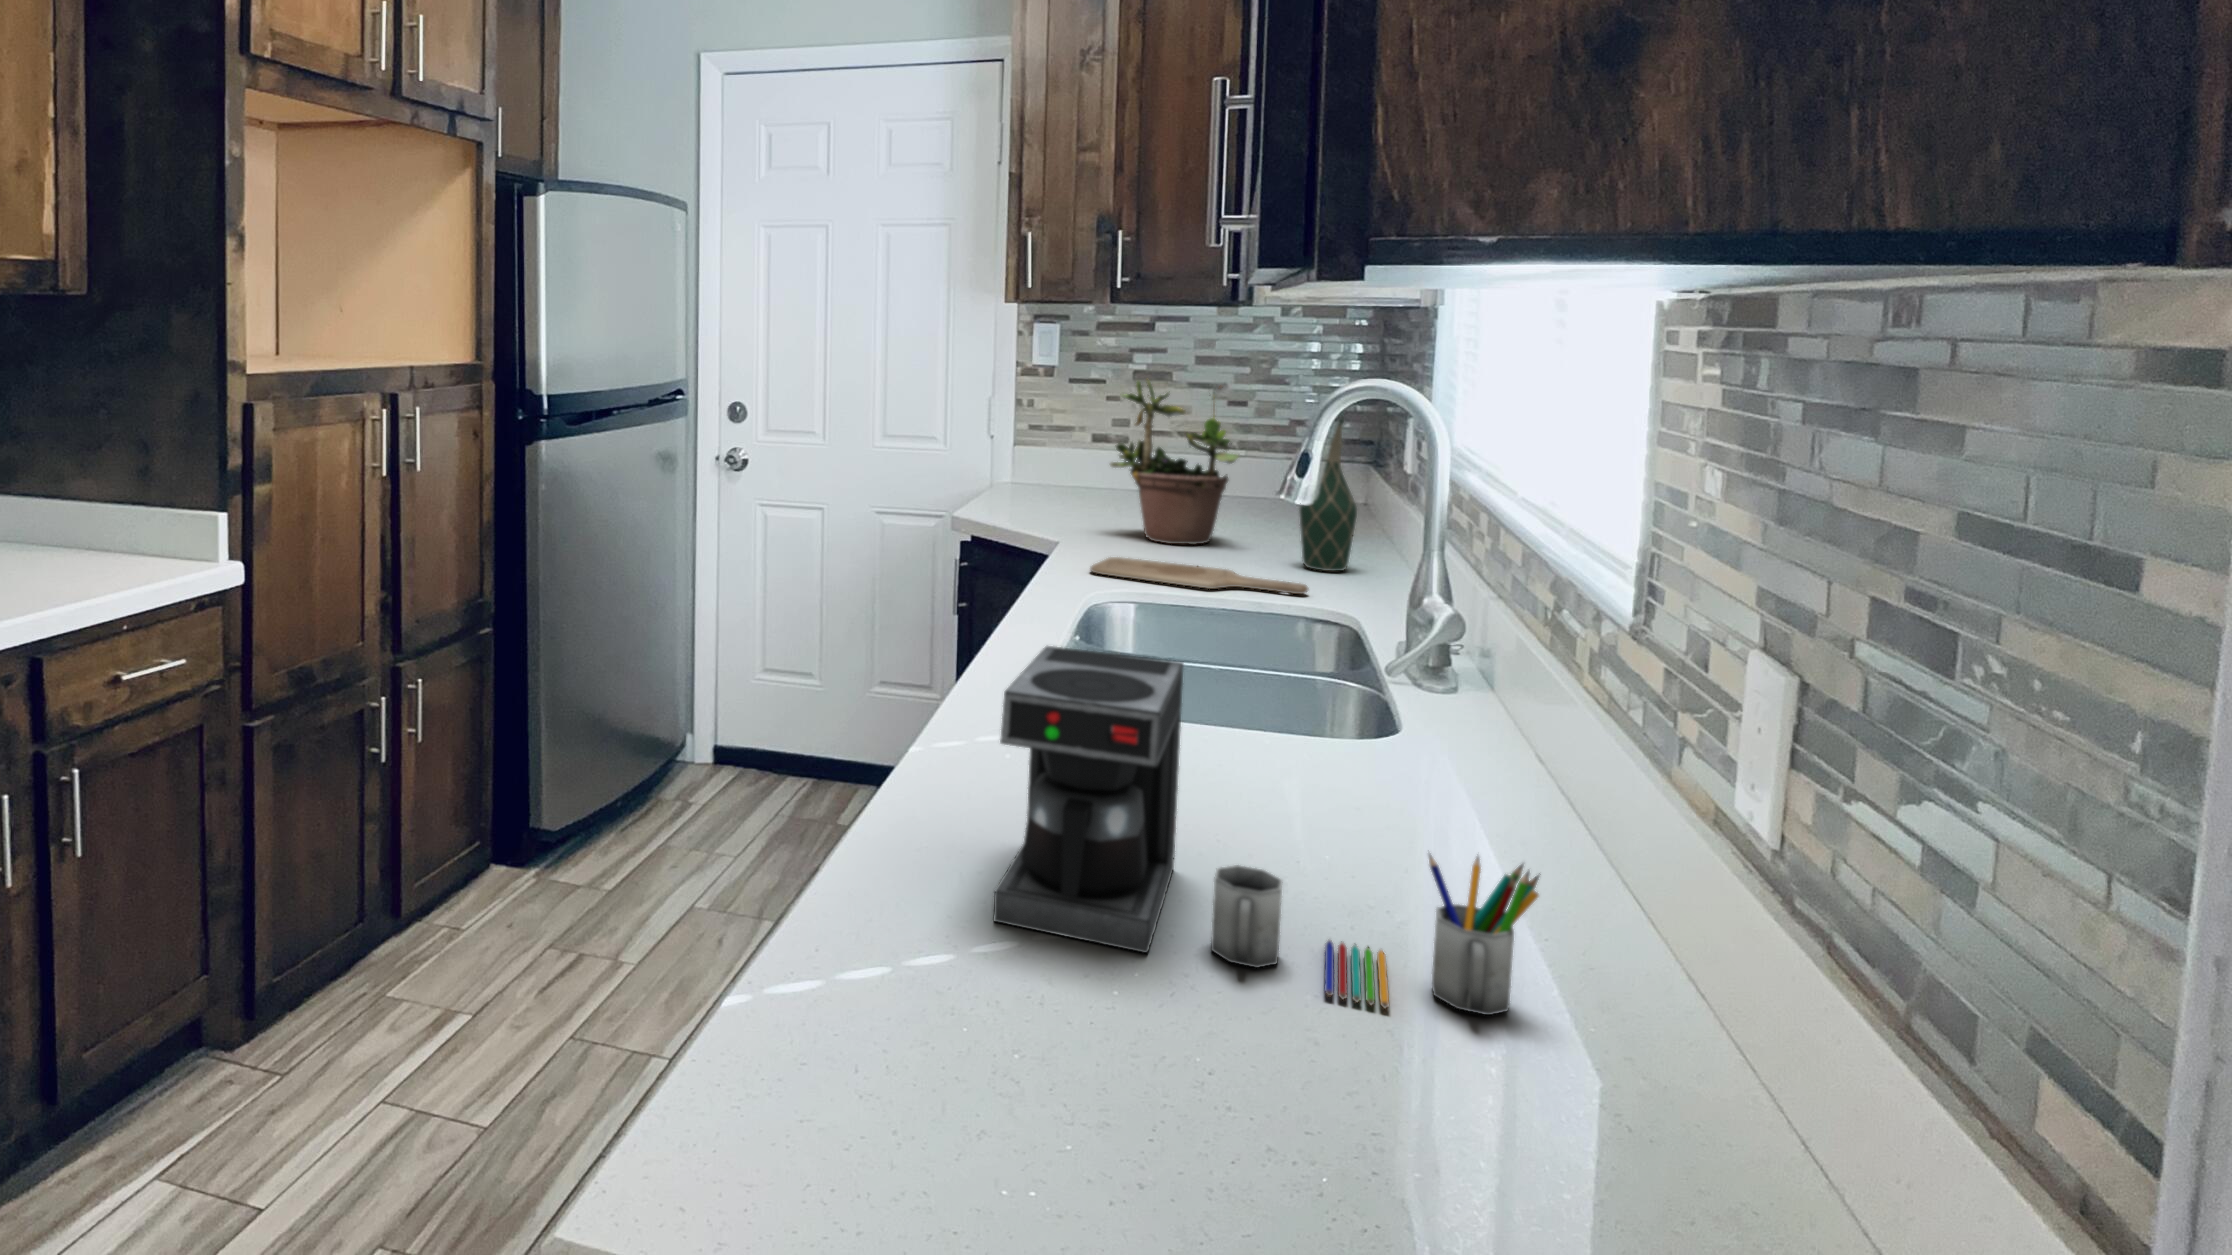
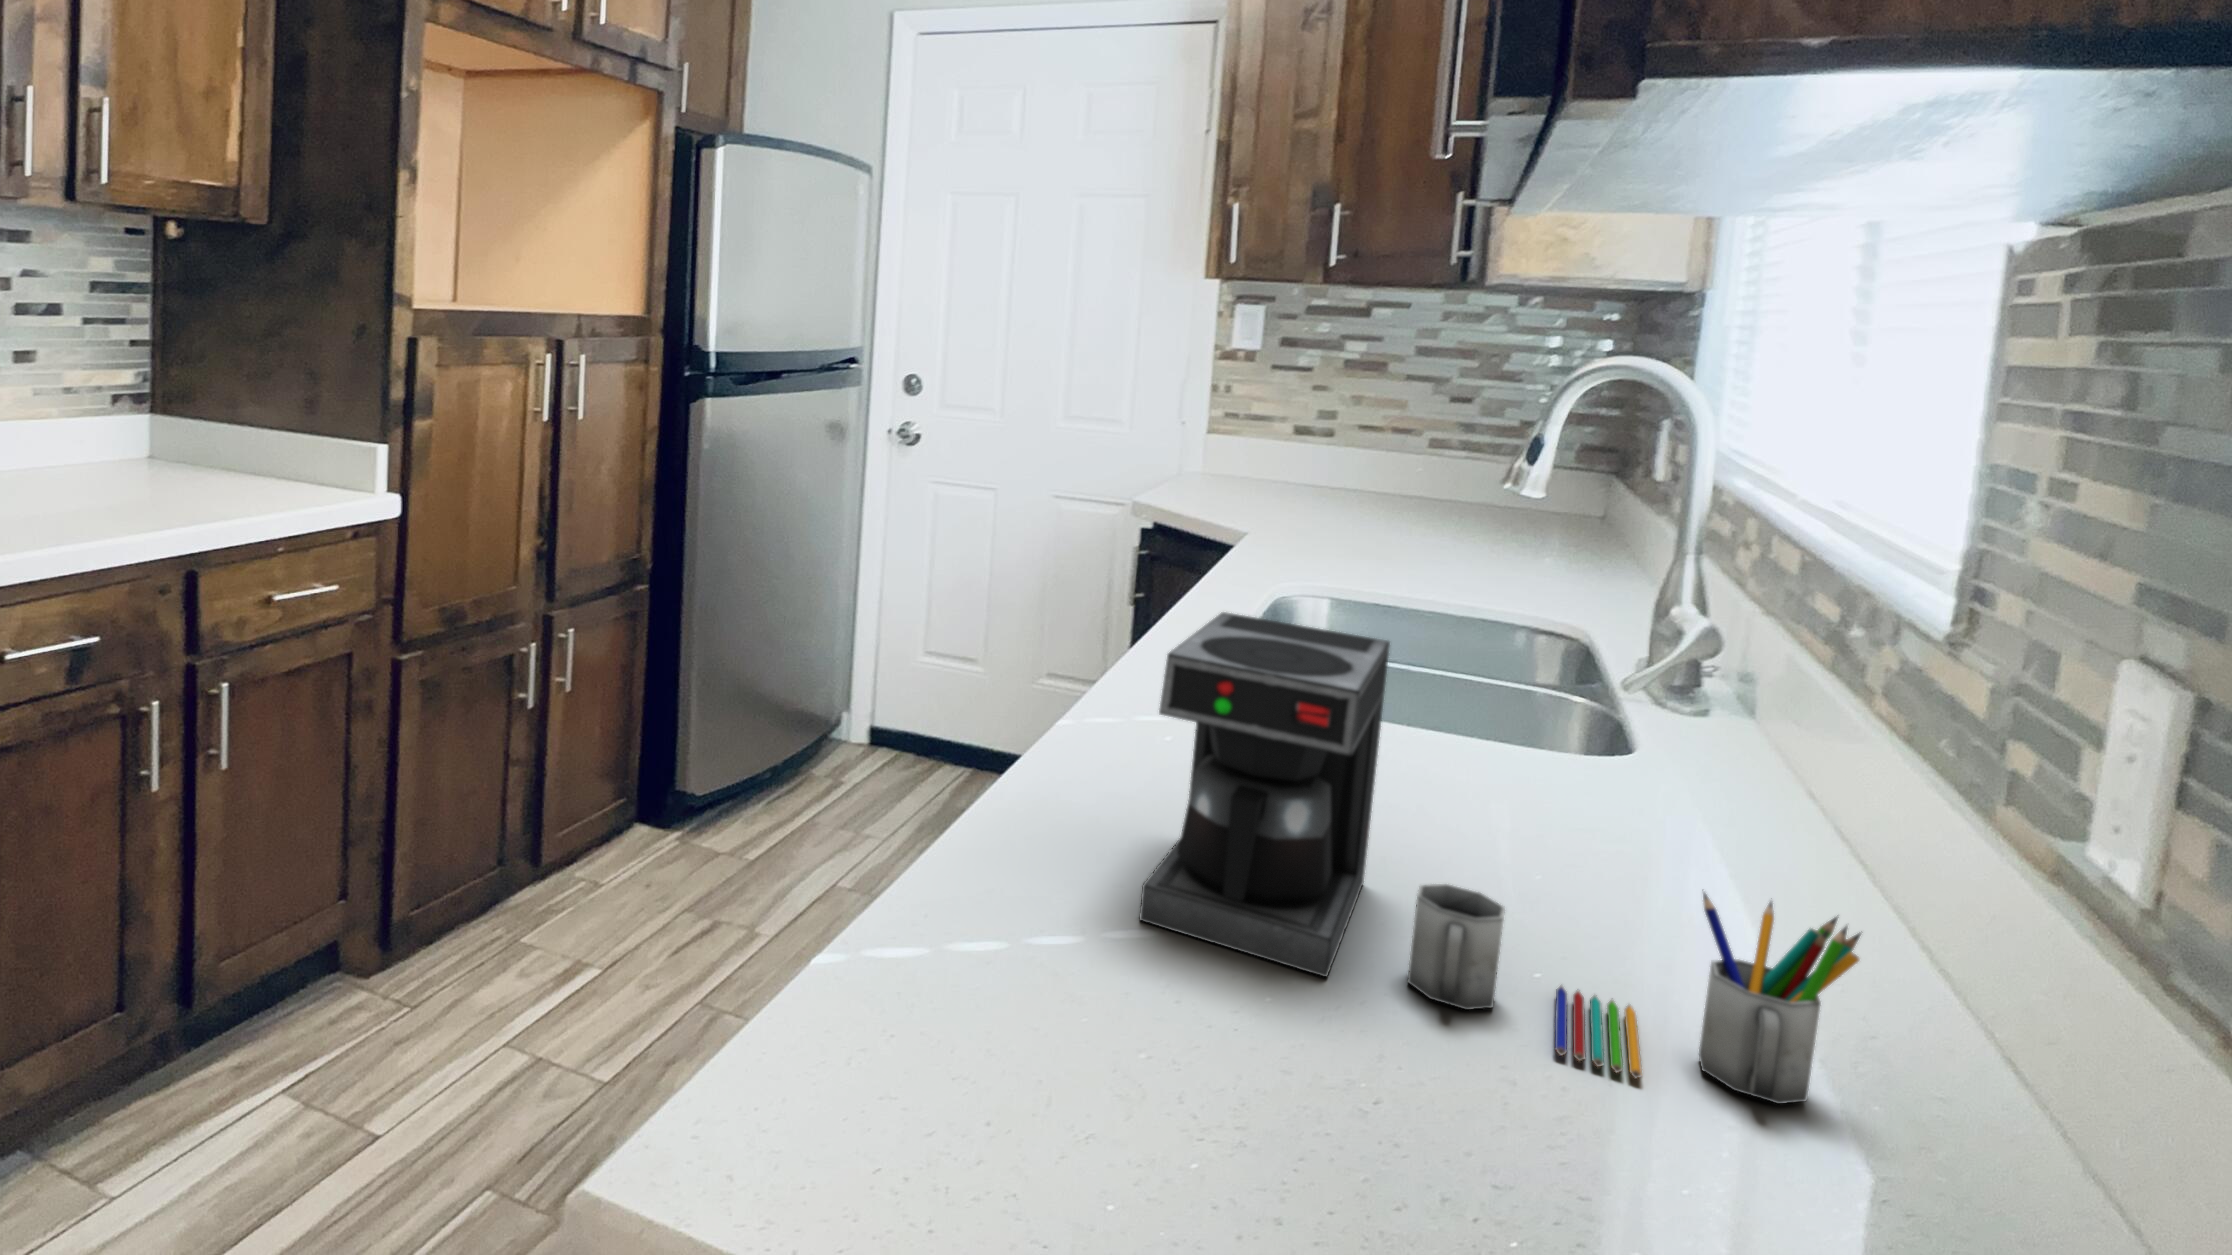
potted plant: present [1110,381,1239,545] -> none [1307,347,1459,544]
wine bottle: present [1300,419,1357,571] -> none [1527,394,1597,582]
cutting board: present [1090,557,1308,594] -> none [1279,549,1535,602]

